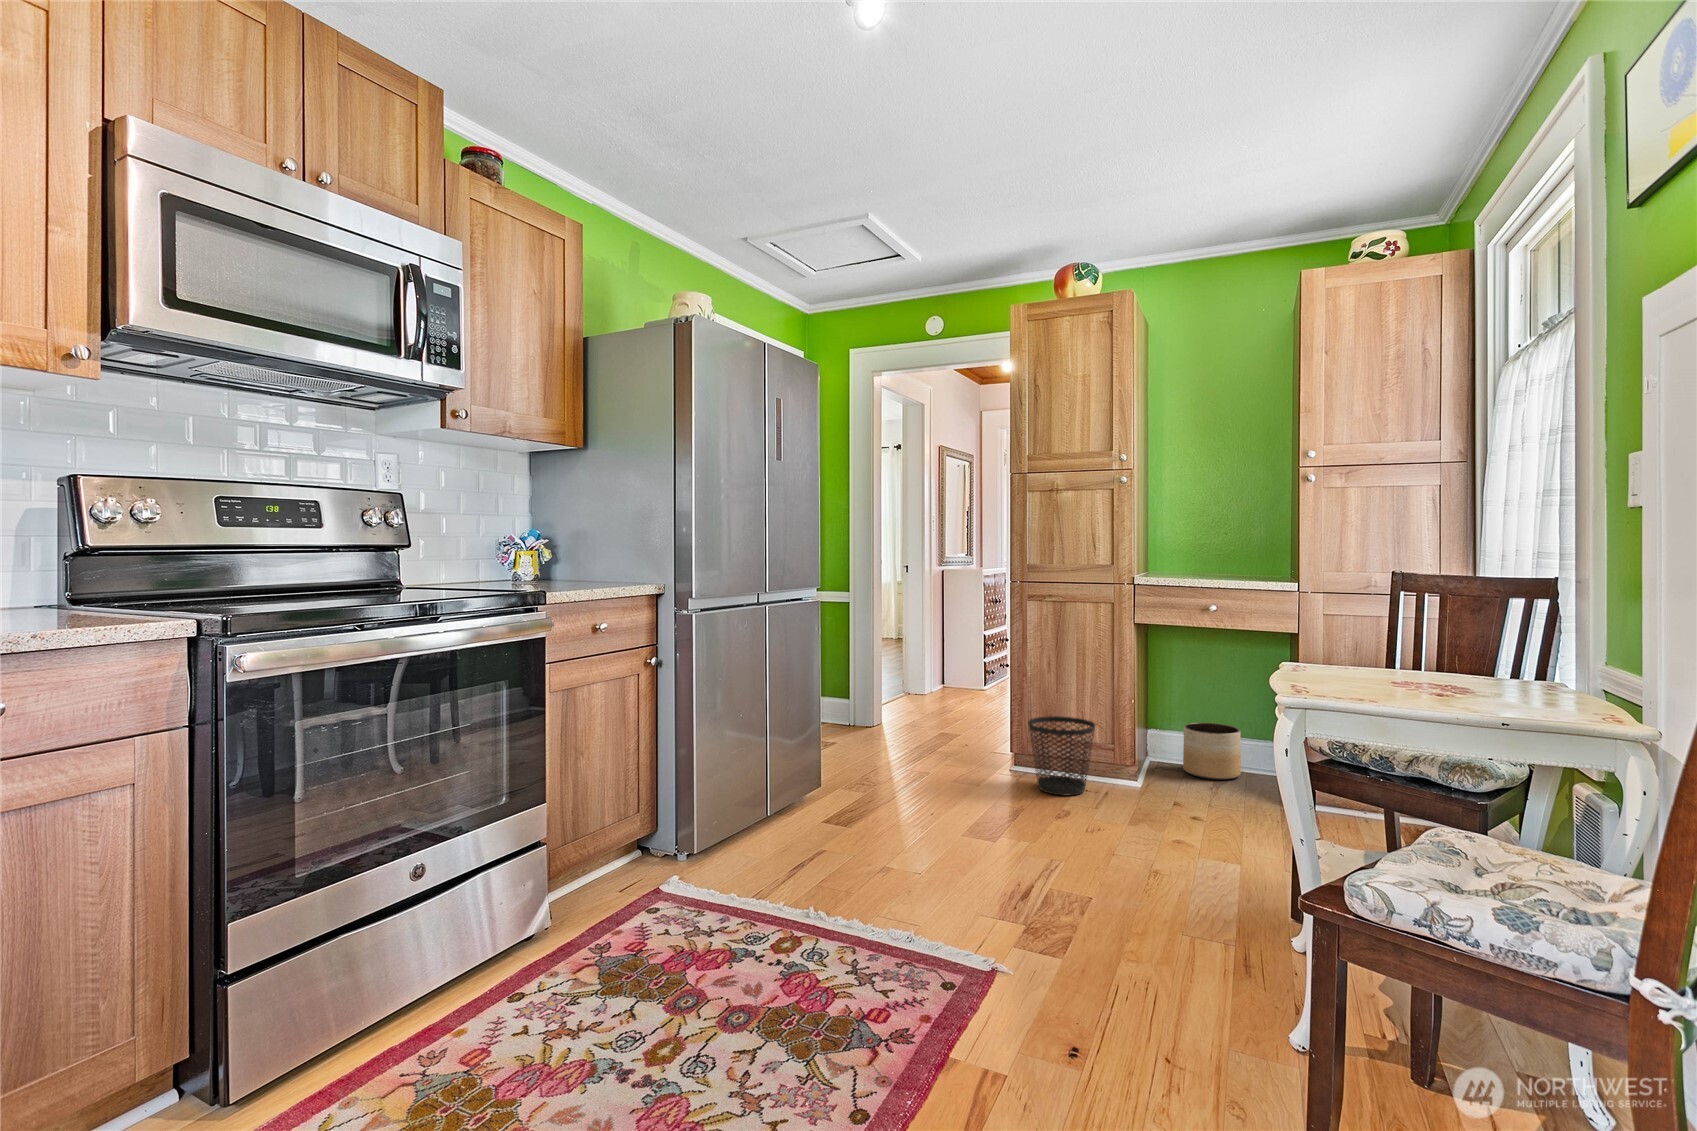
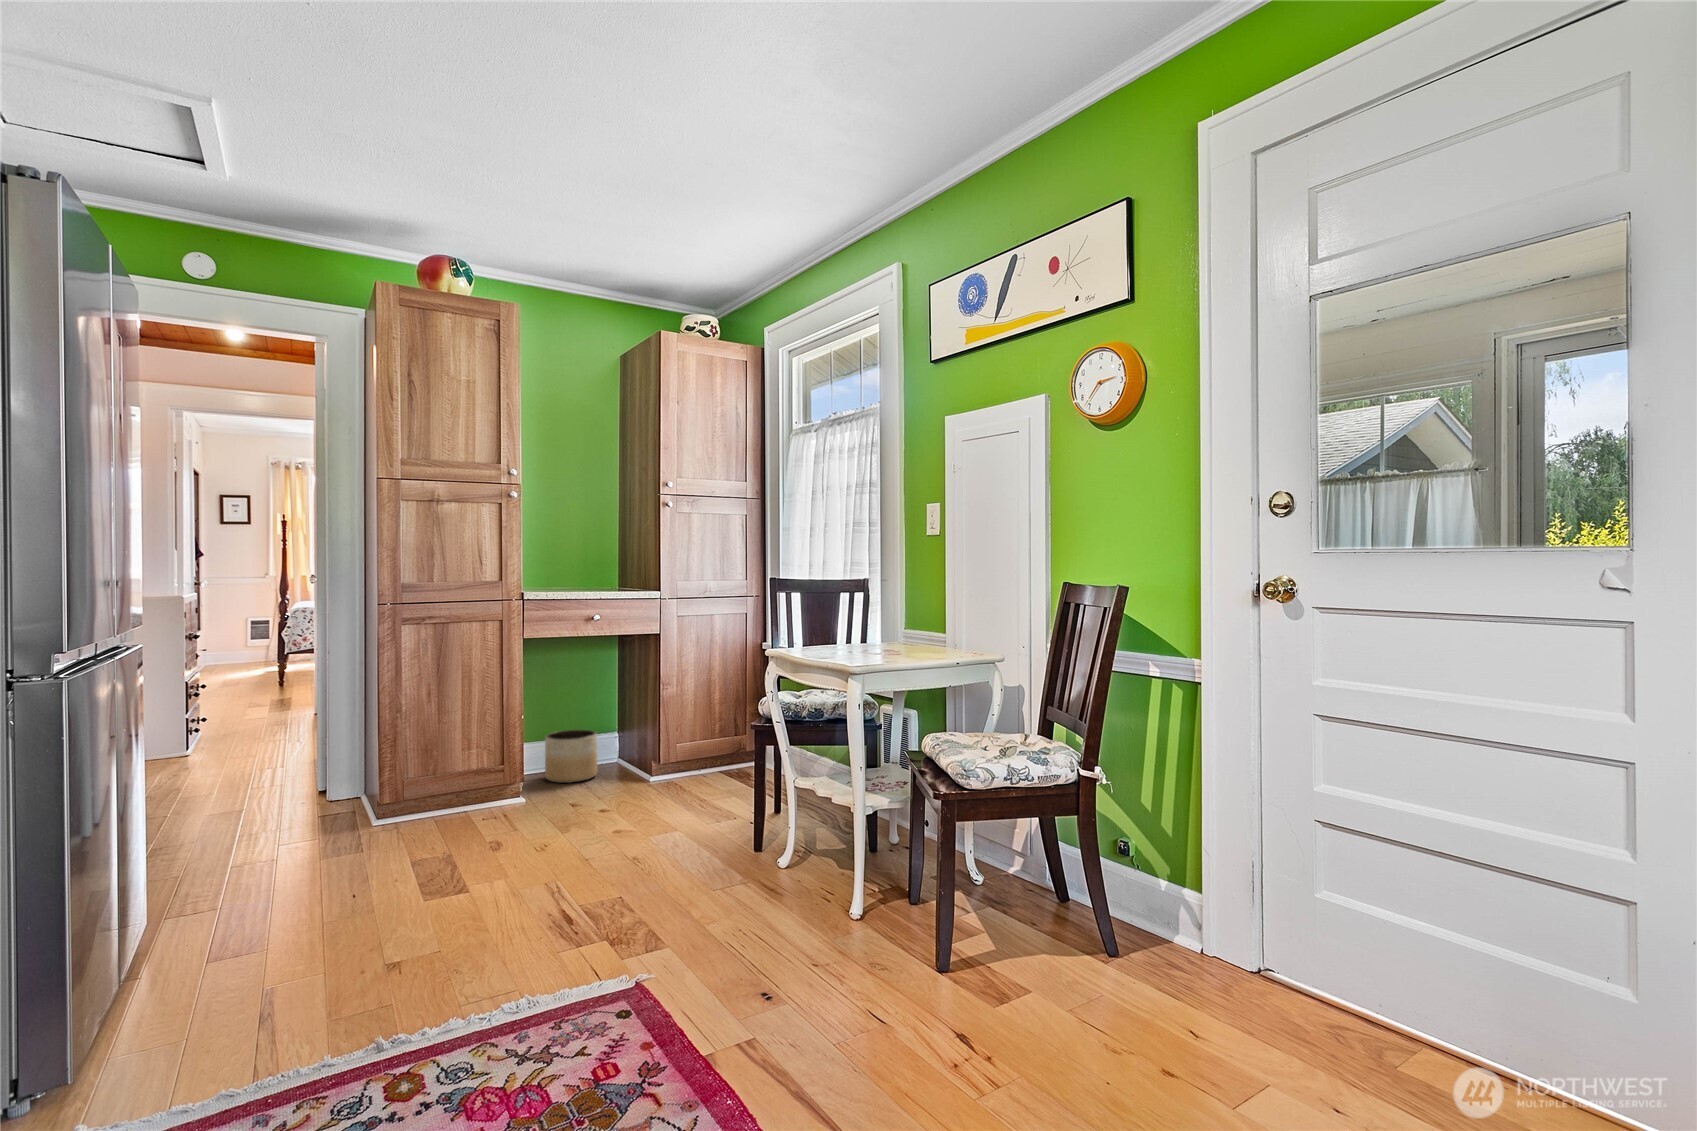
wastebasket: present [1028,716,1095,795] -> none [422,747,500,834]

